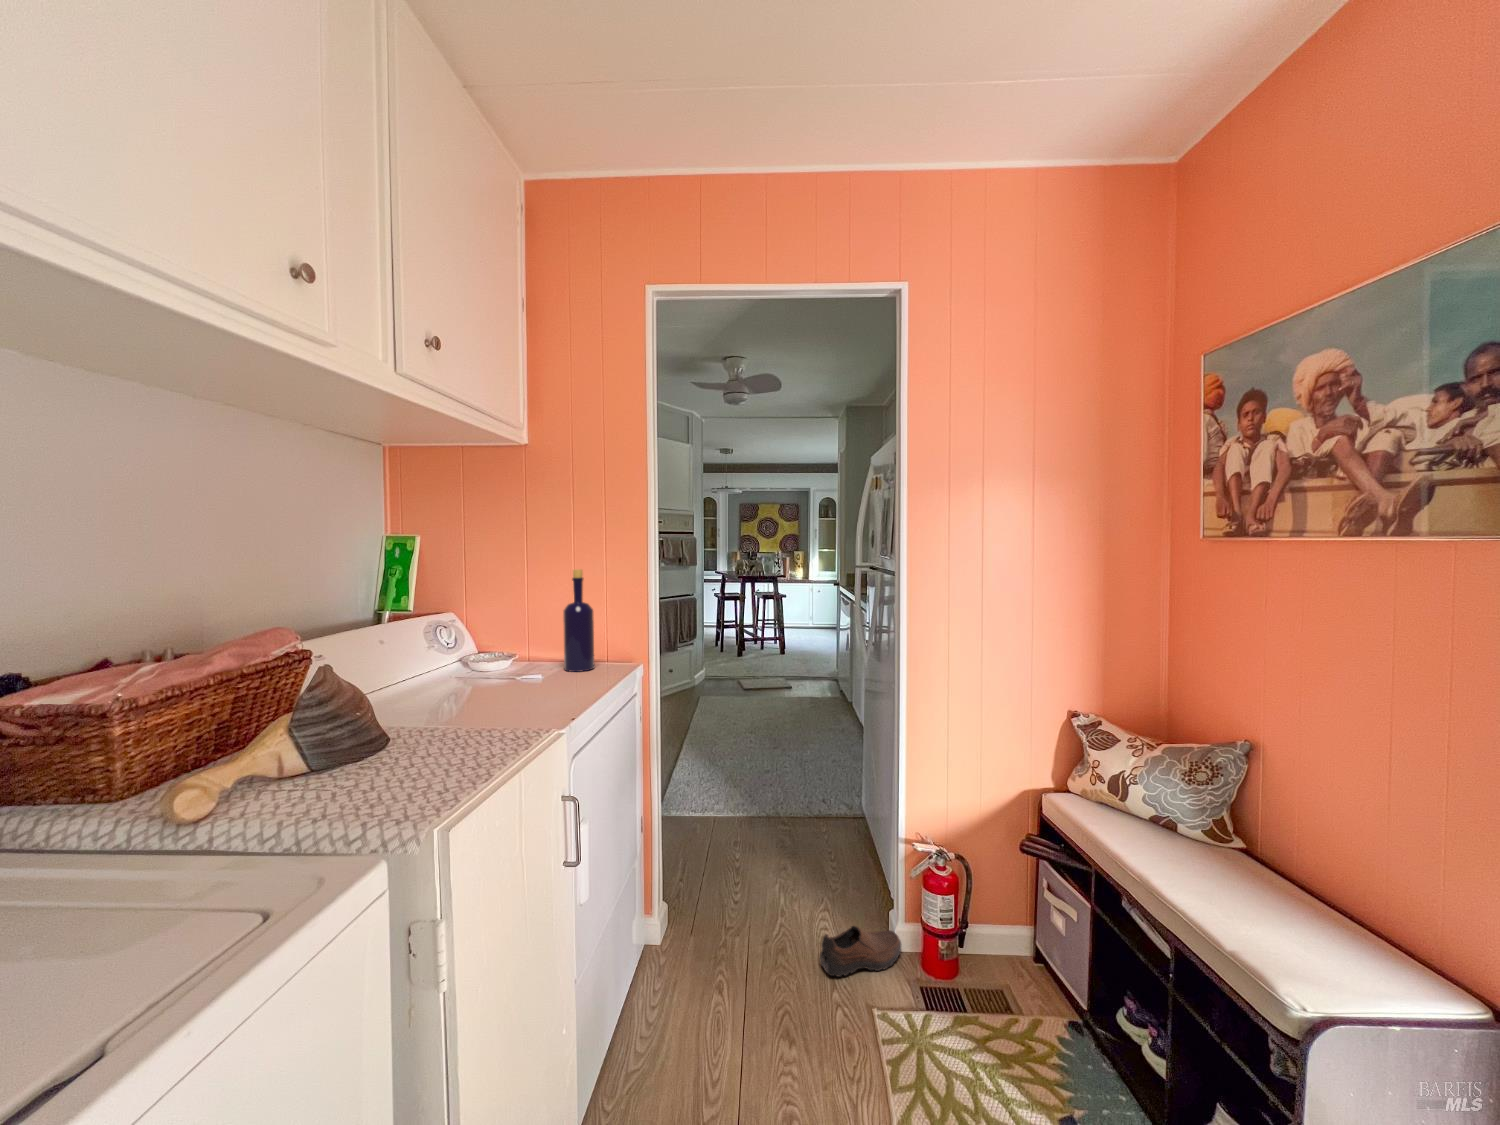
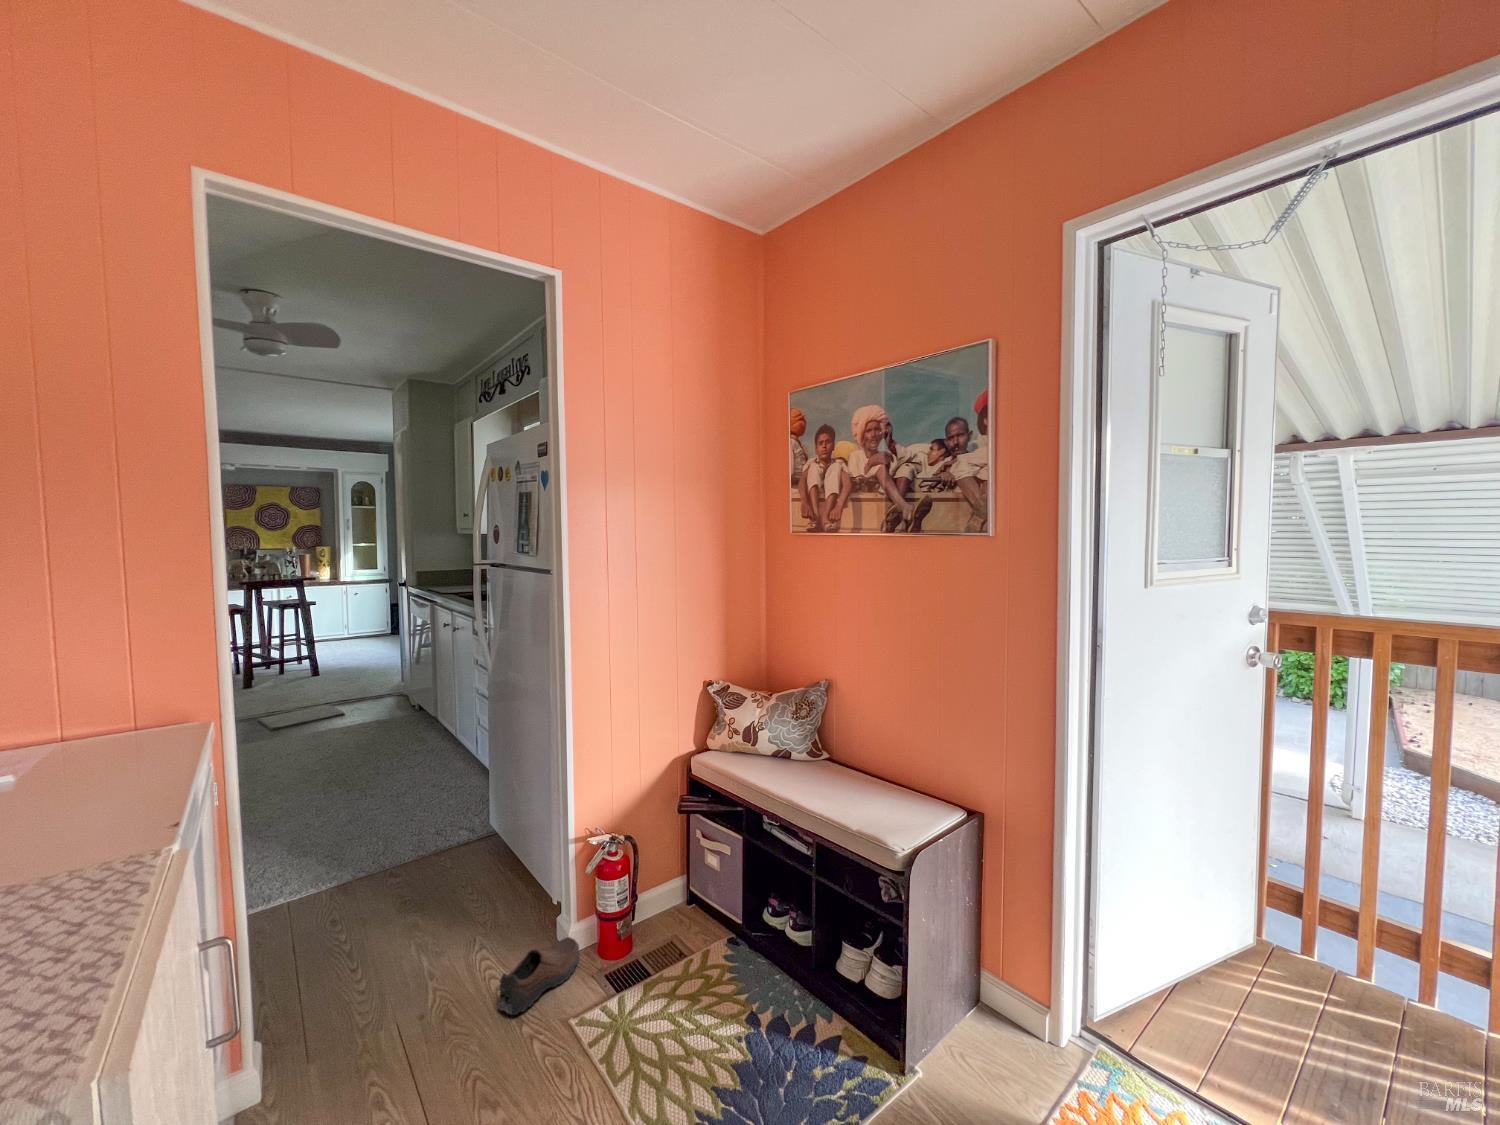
bottle: present [563,569,594,672] -> none [36,580,117,754]

